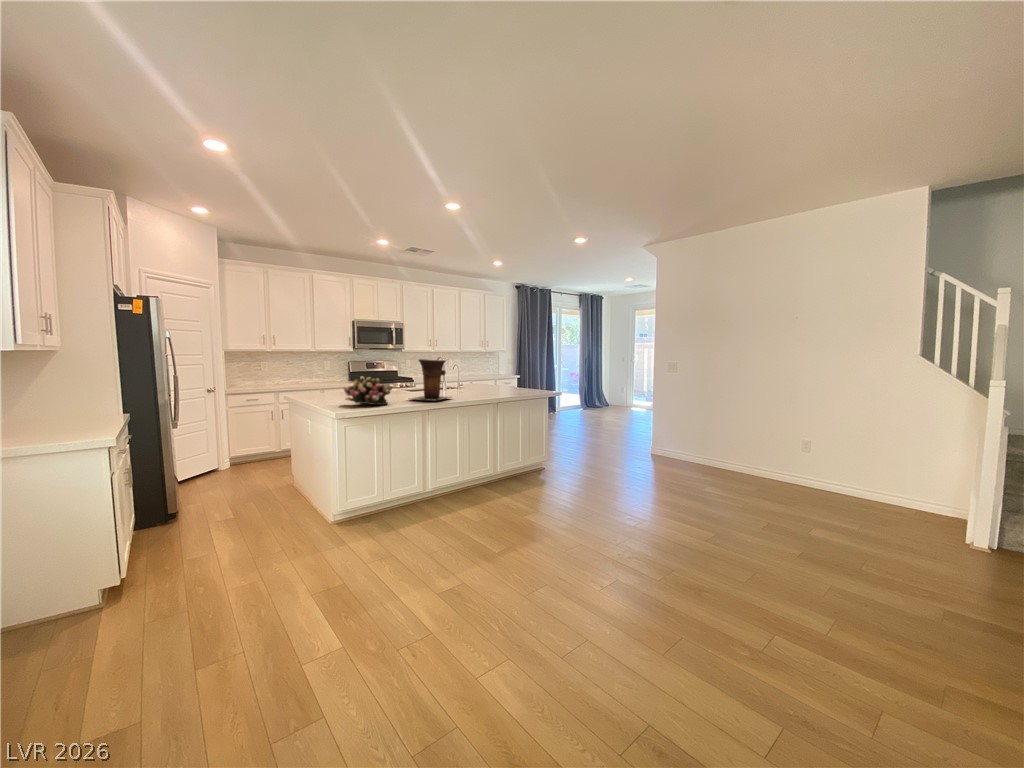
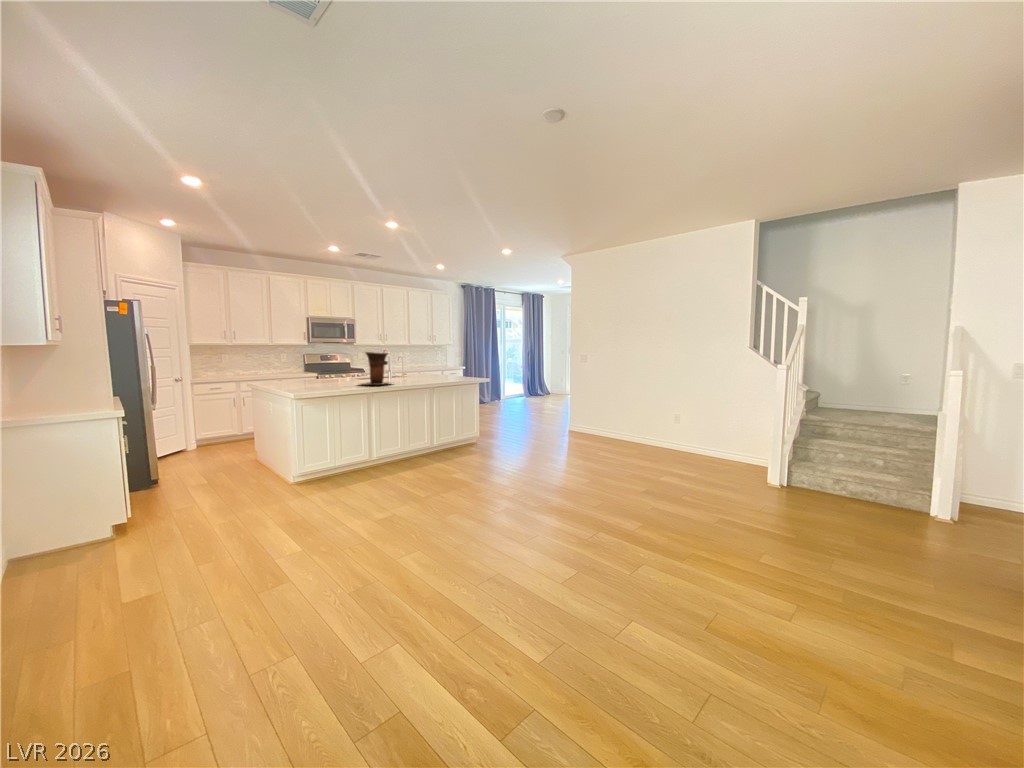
flower arrangement: present [344,376,392,405] -> none [304,366,343,388]

